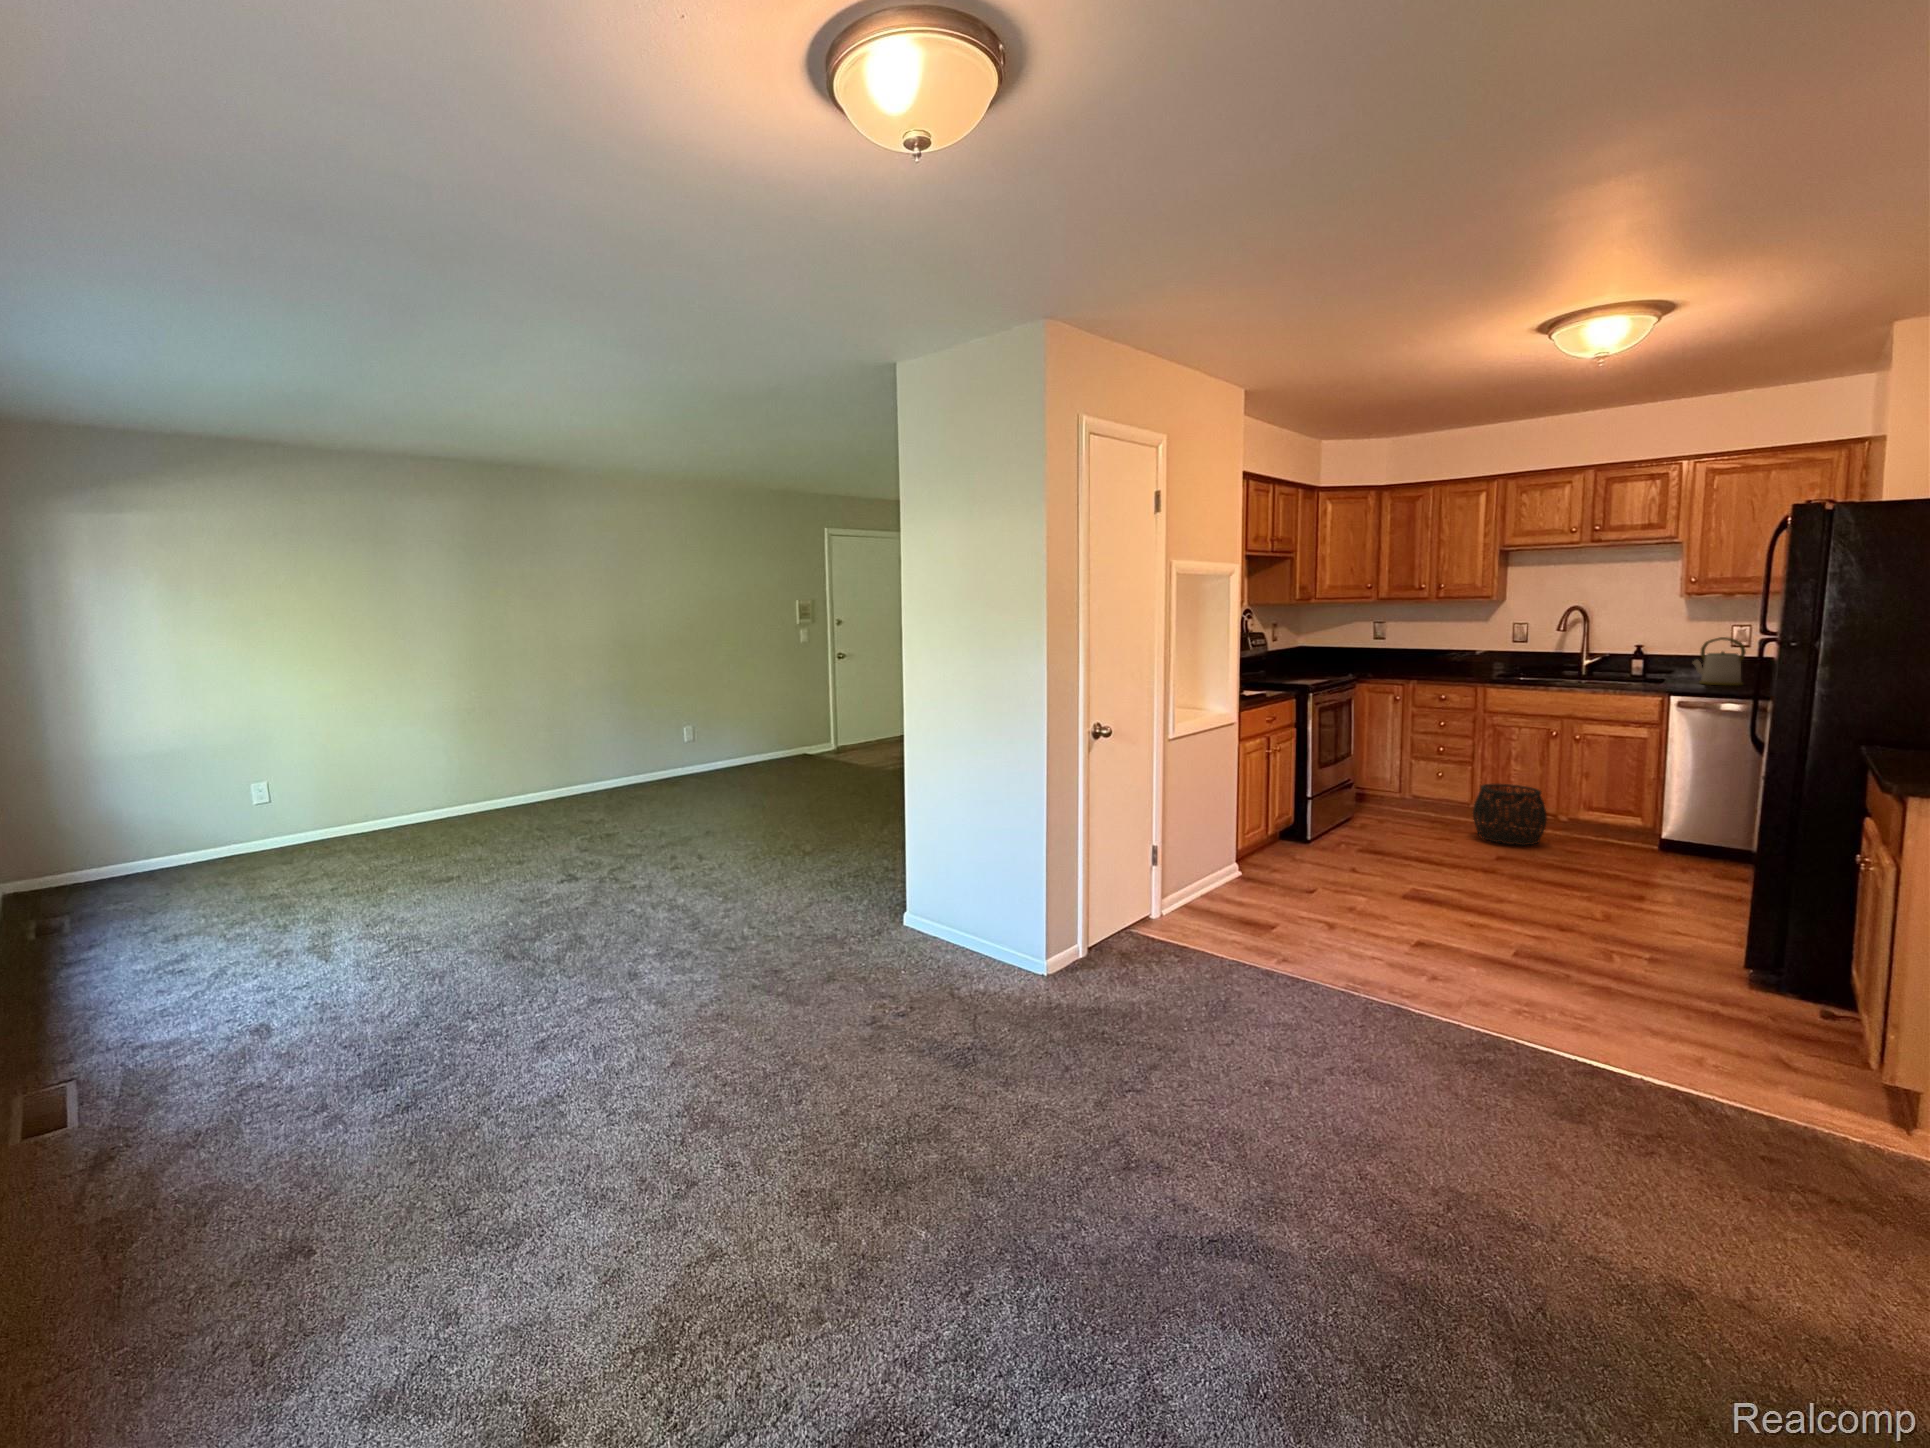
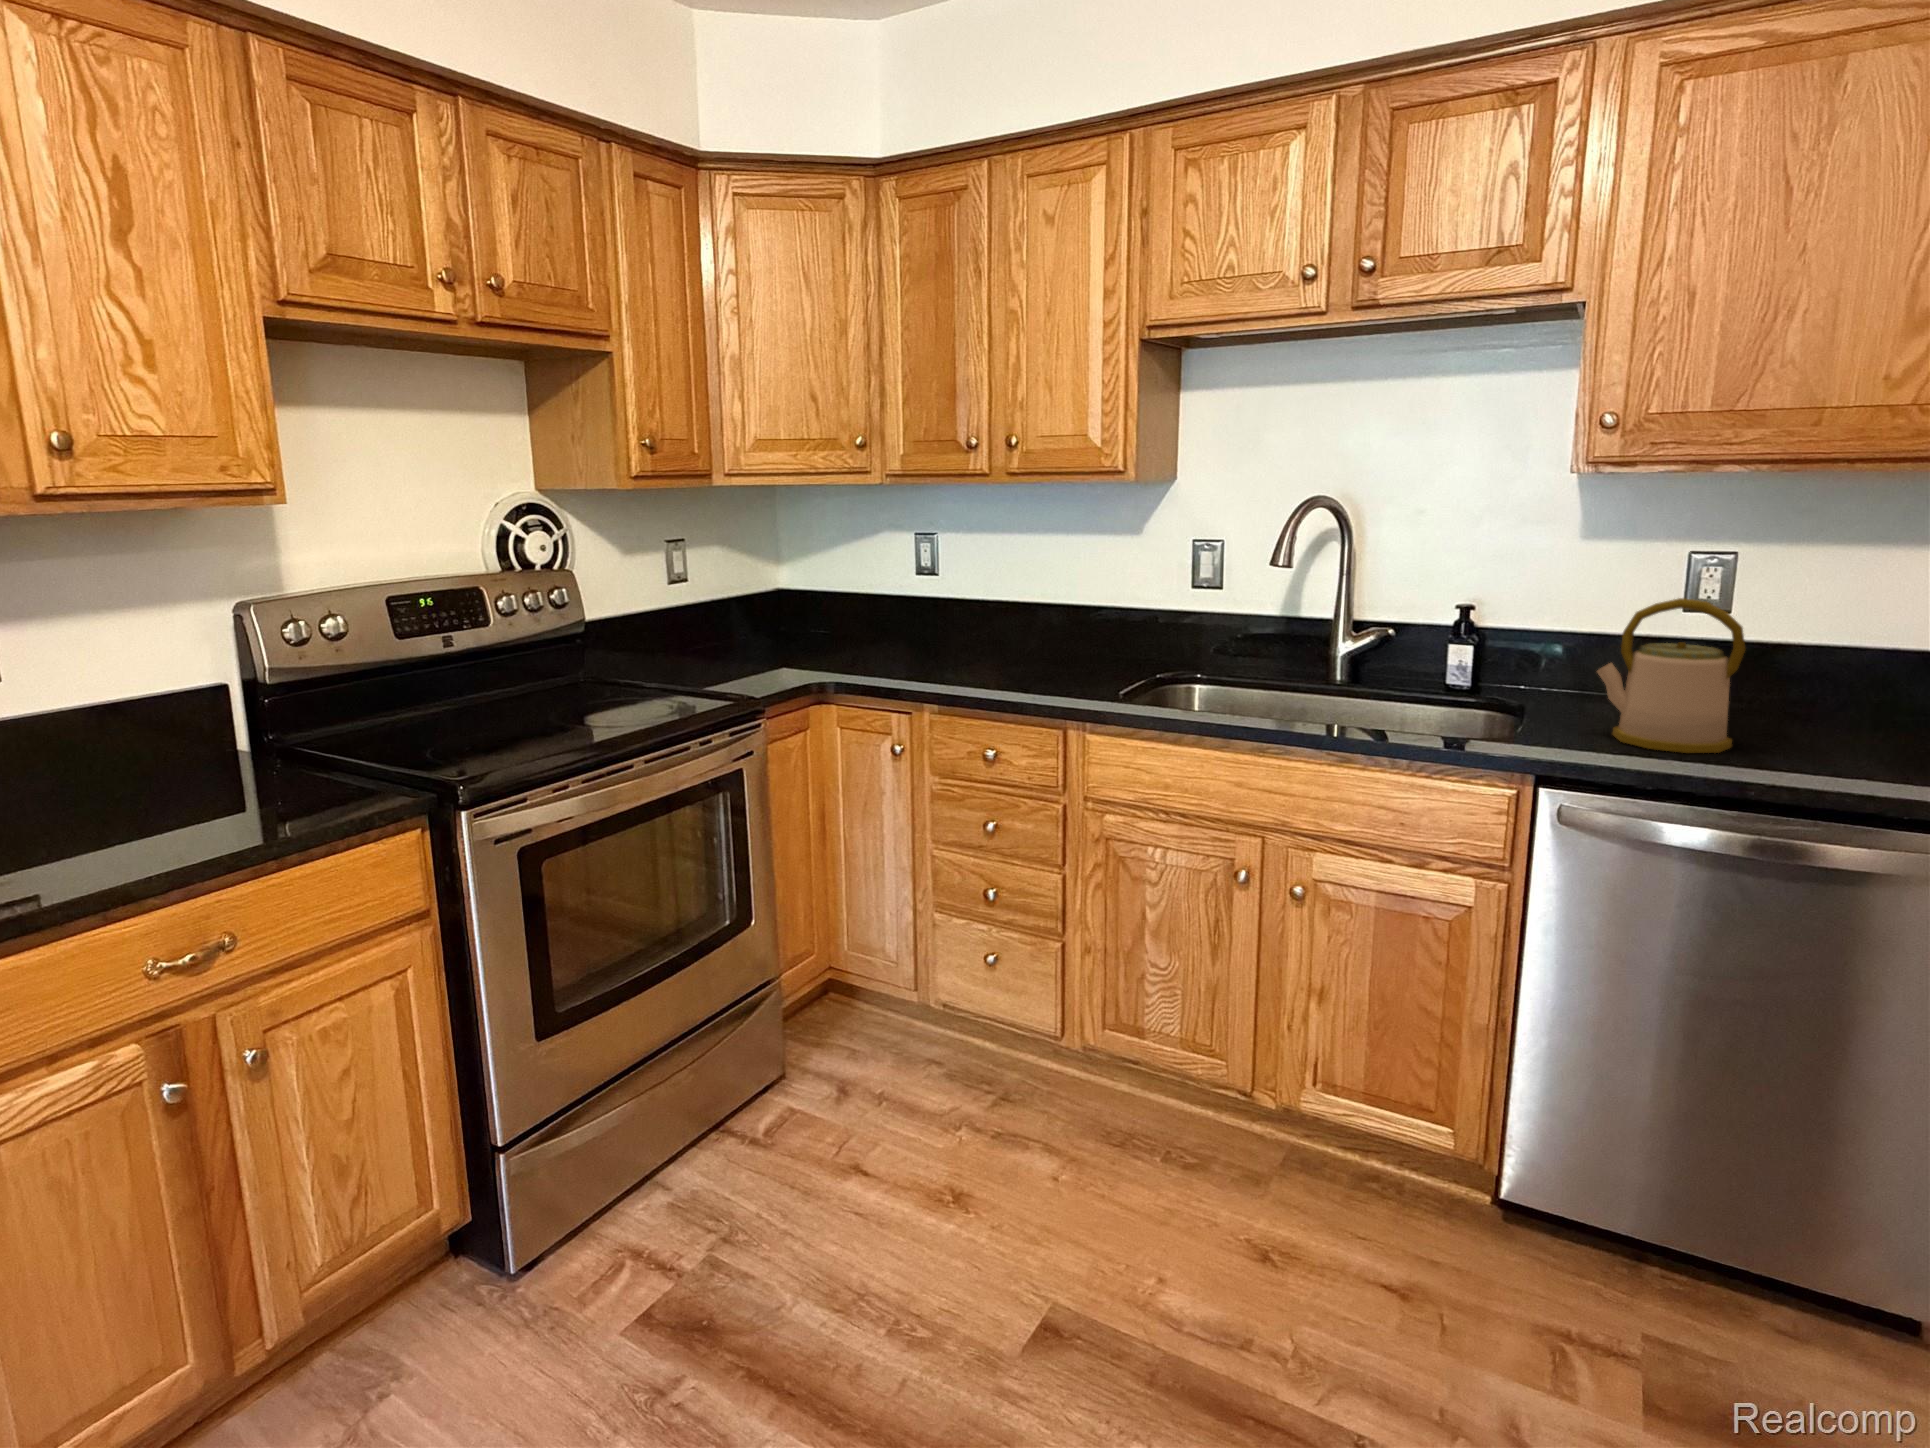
woven basket: present [1473,784,1547,846] -> none [1030,1013,1214,1232]

